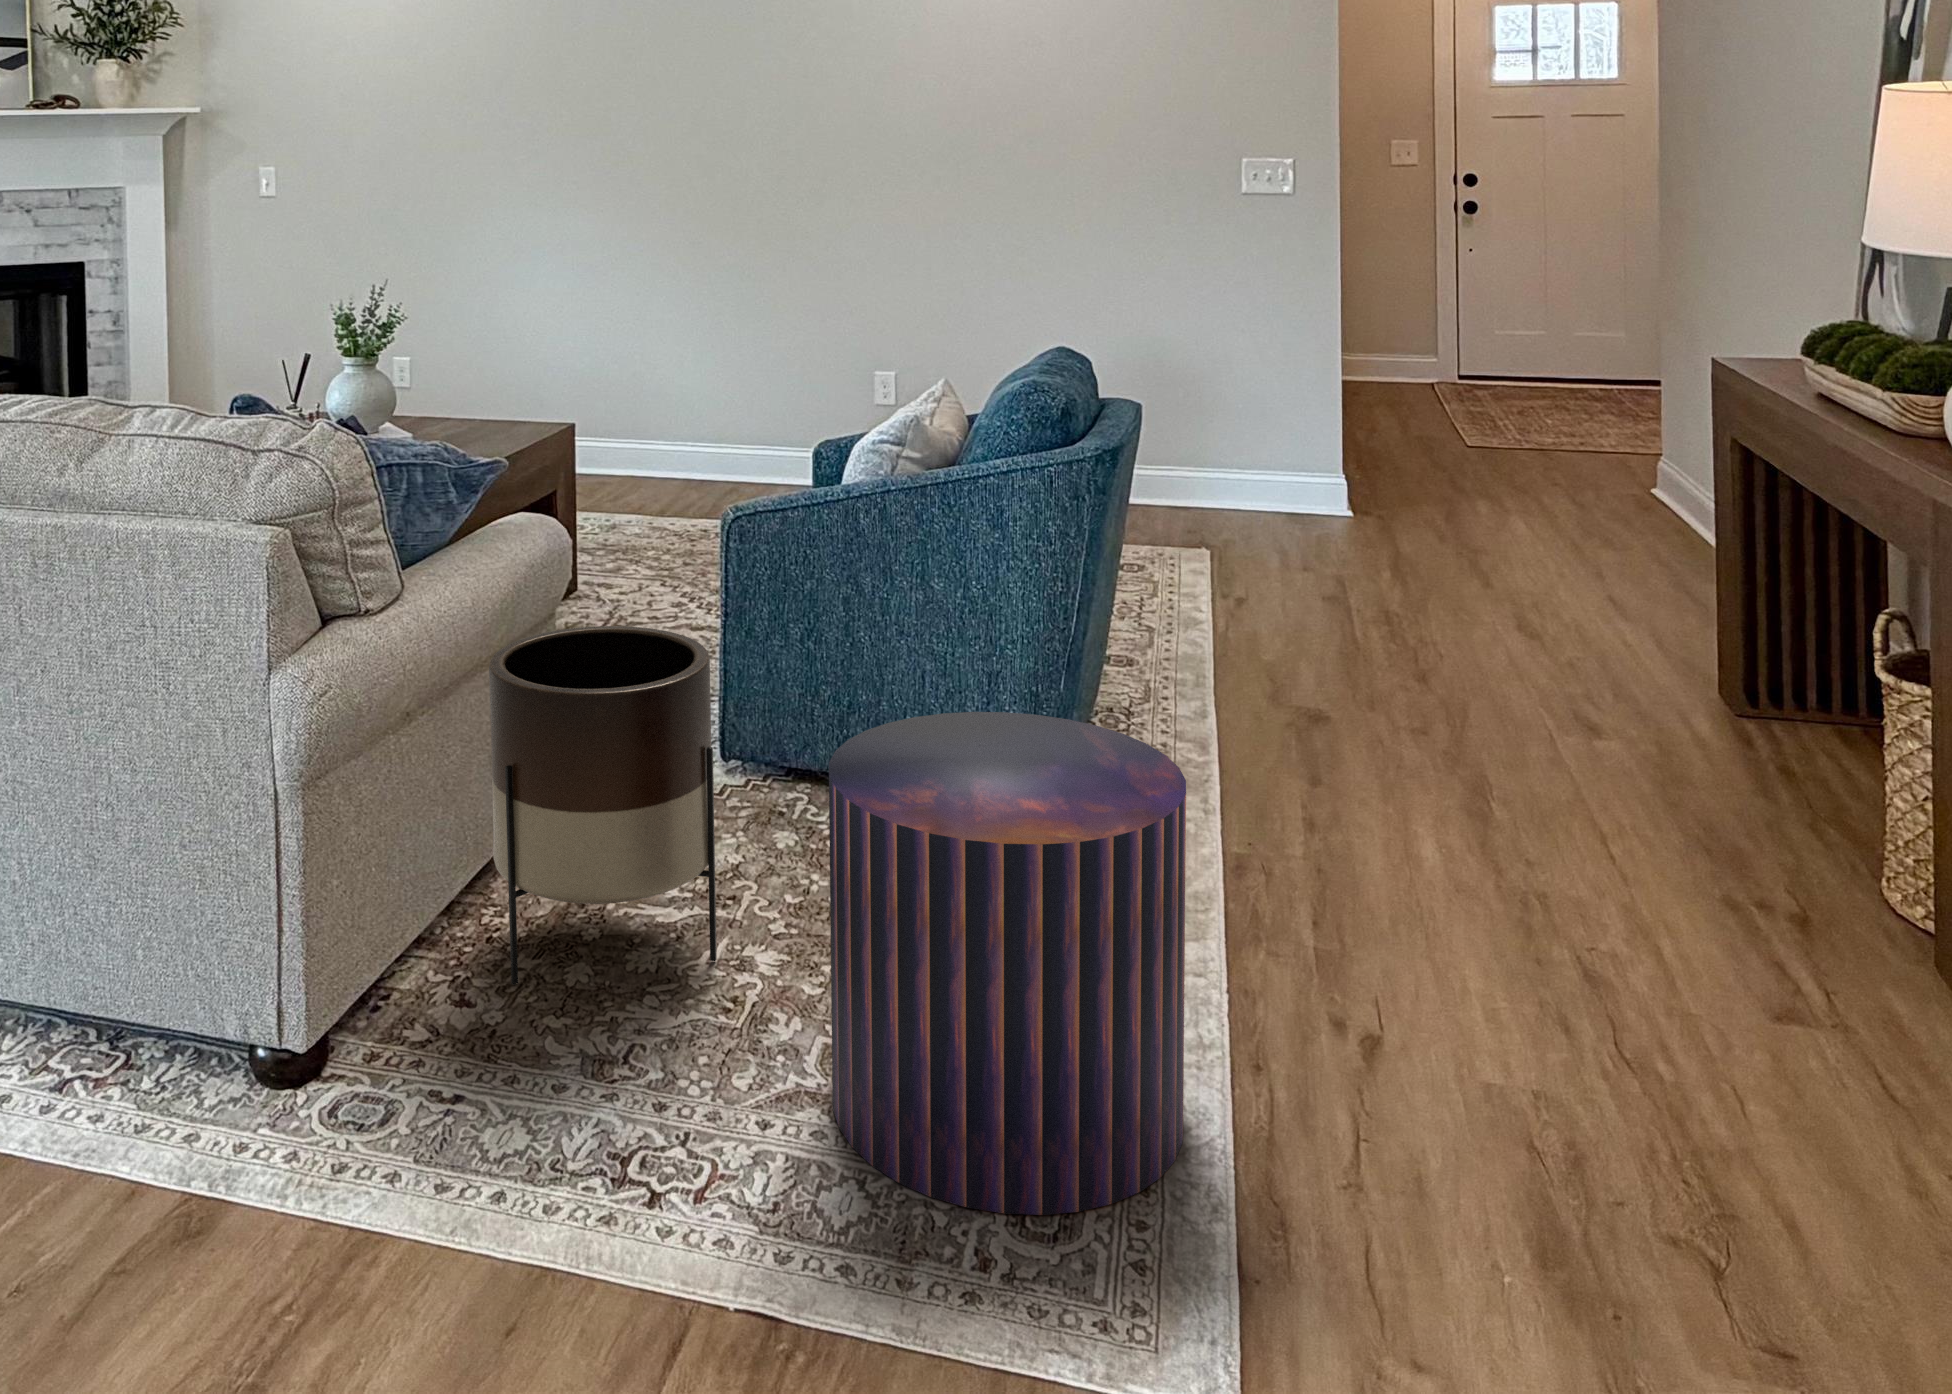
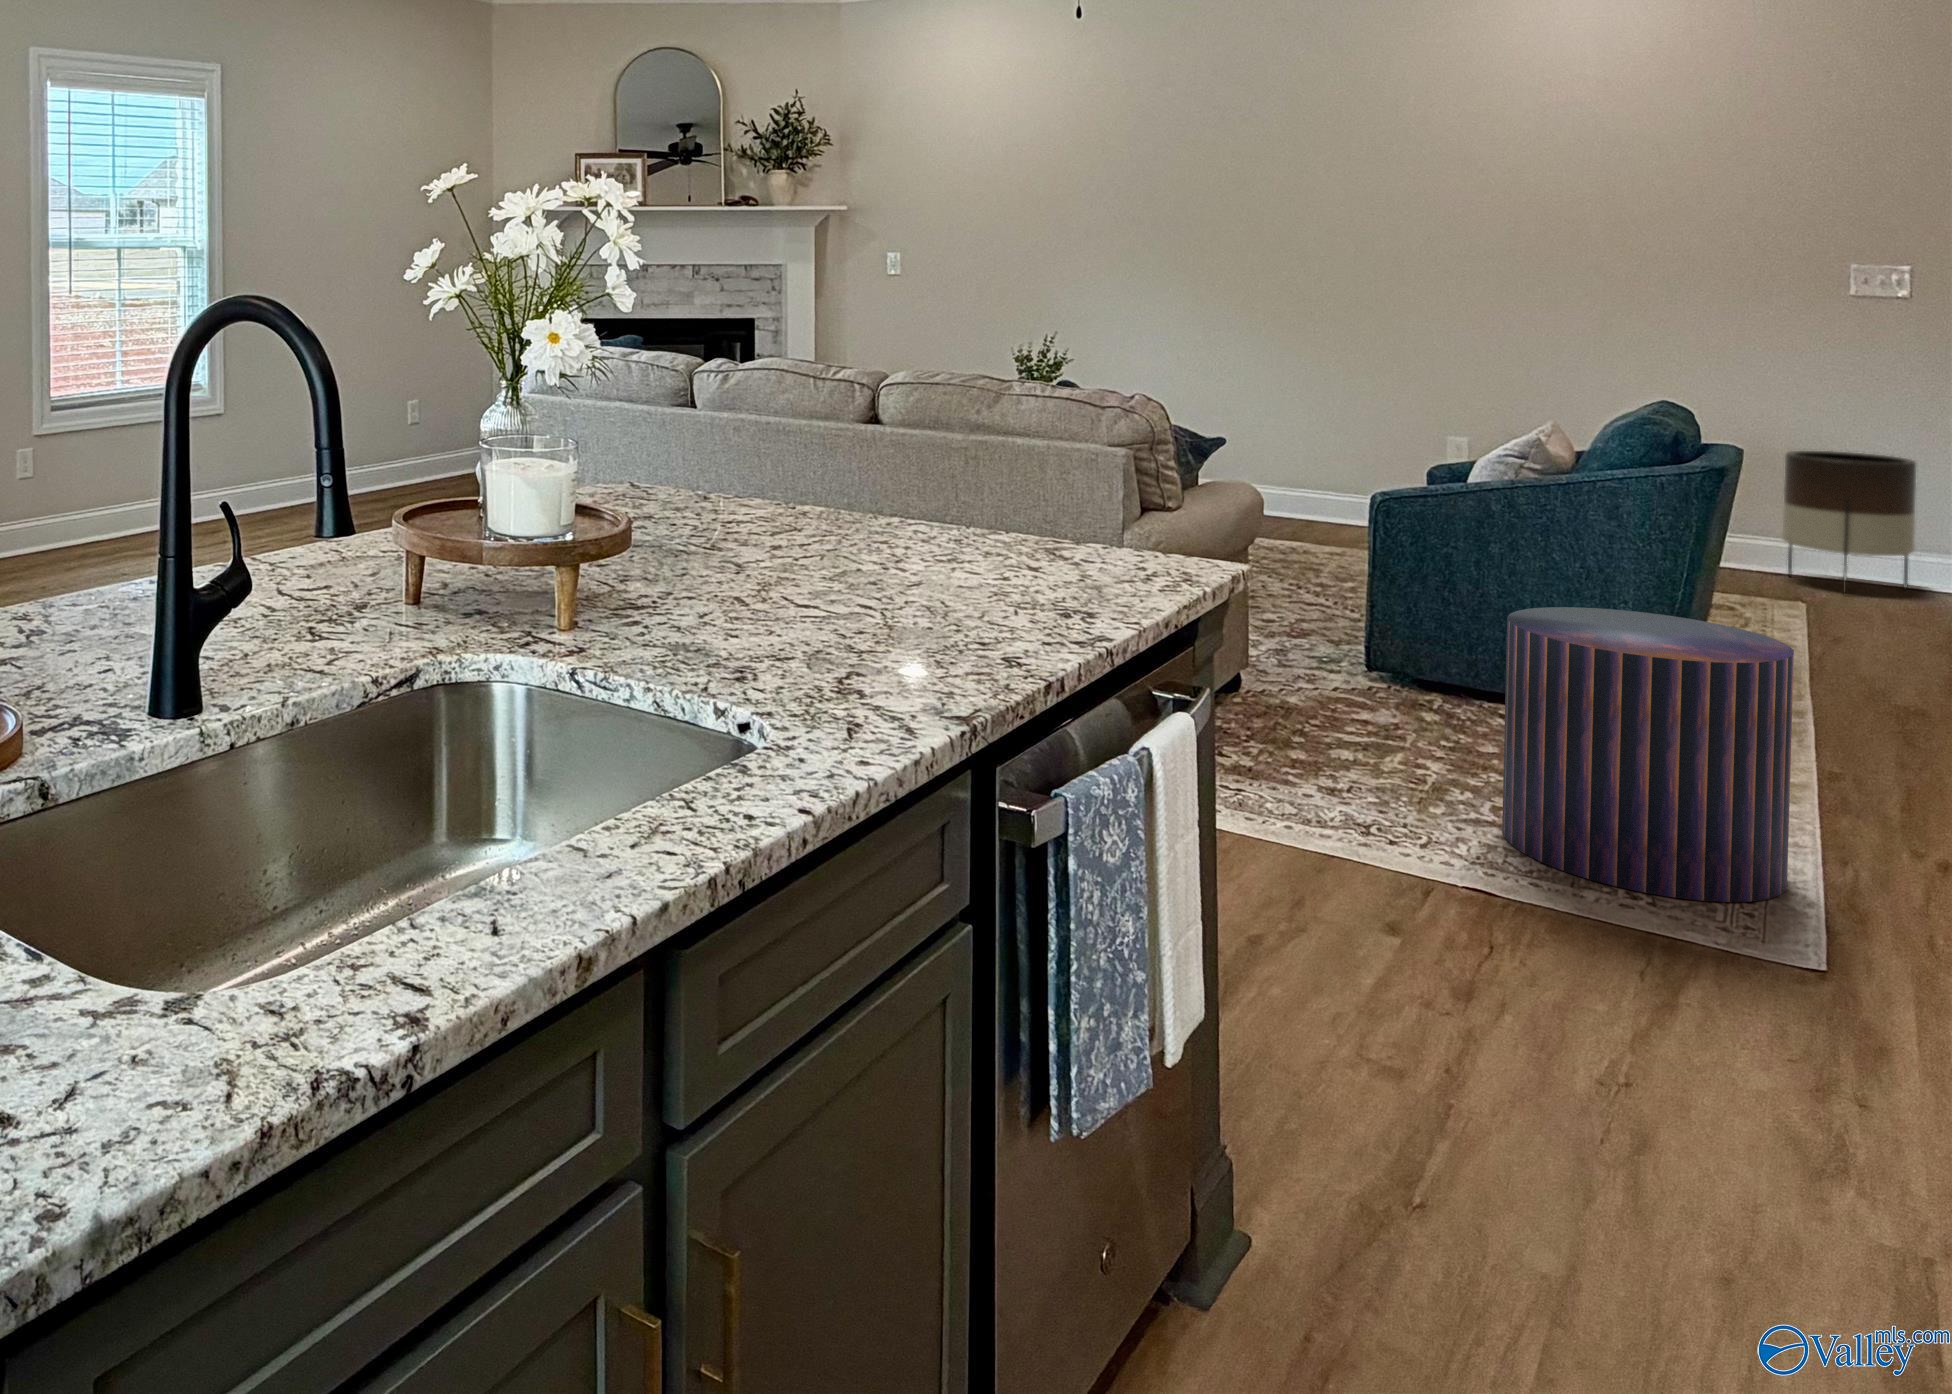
planter: present [489,626,717,985] -> present [1782,451,1916,594]

